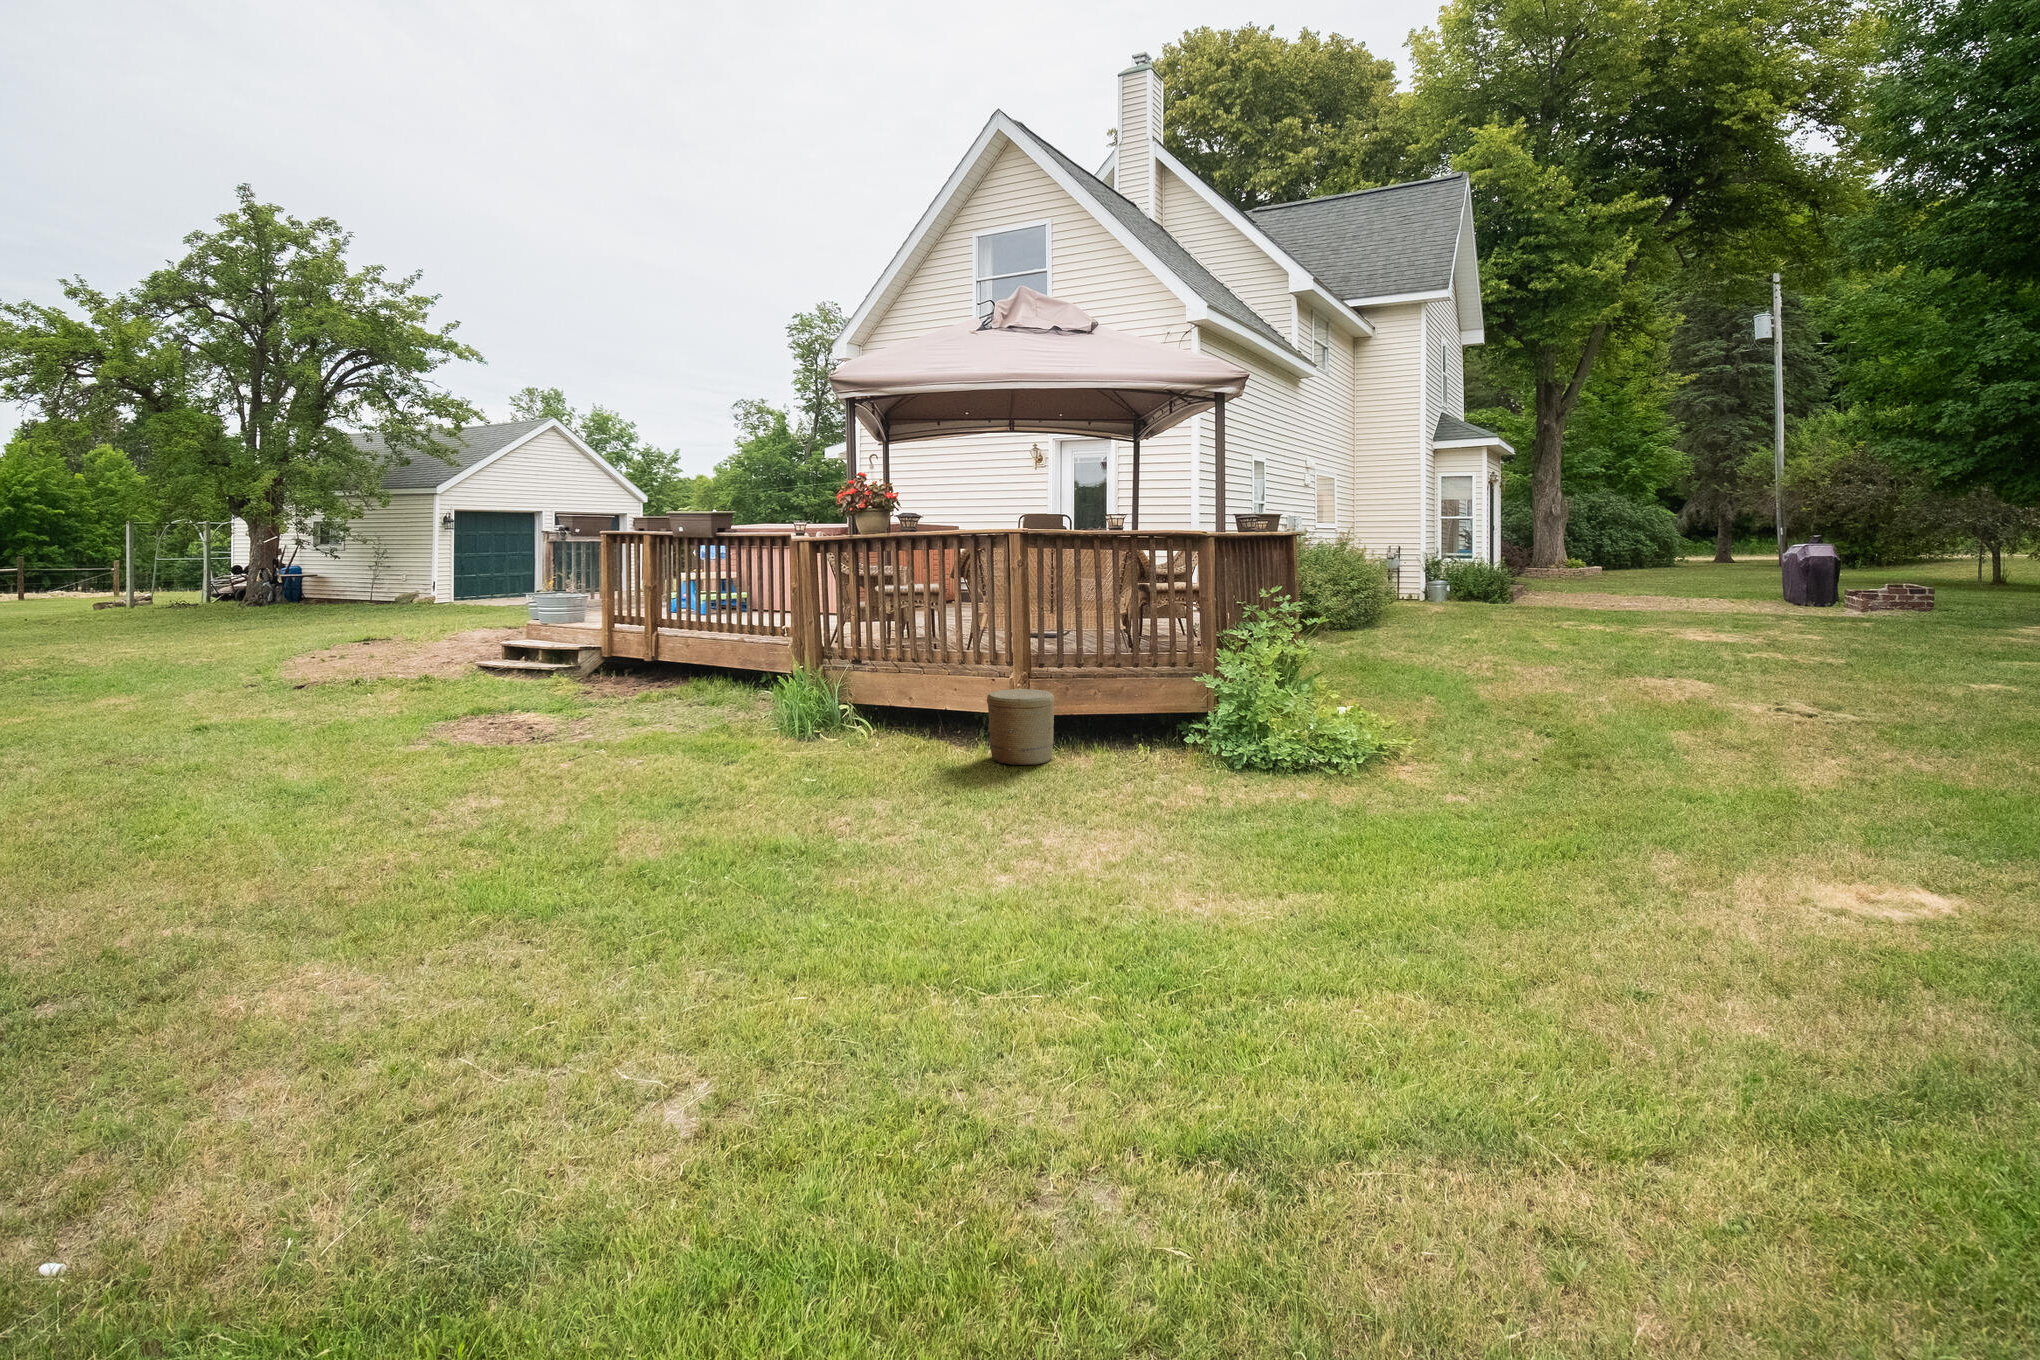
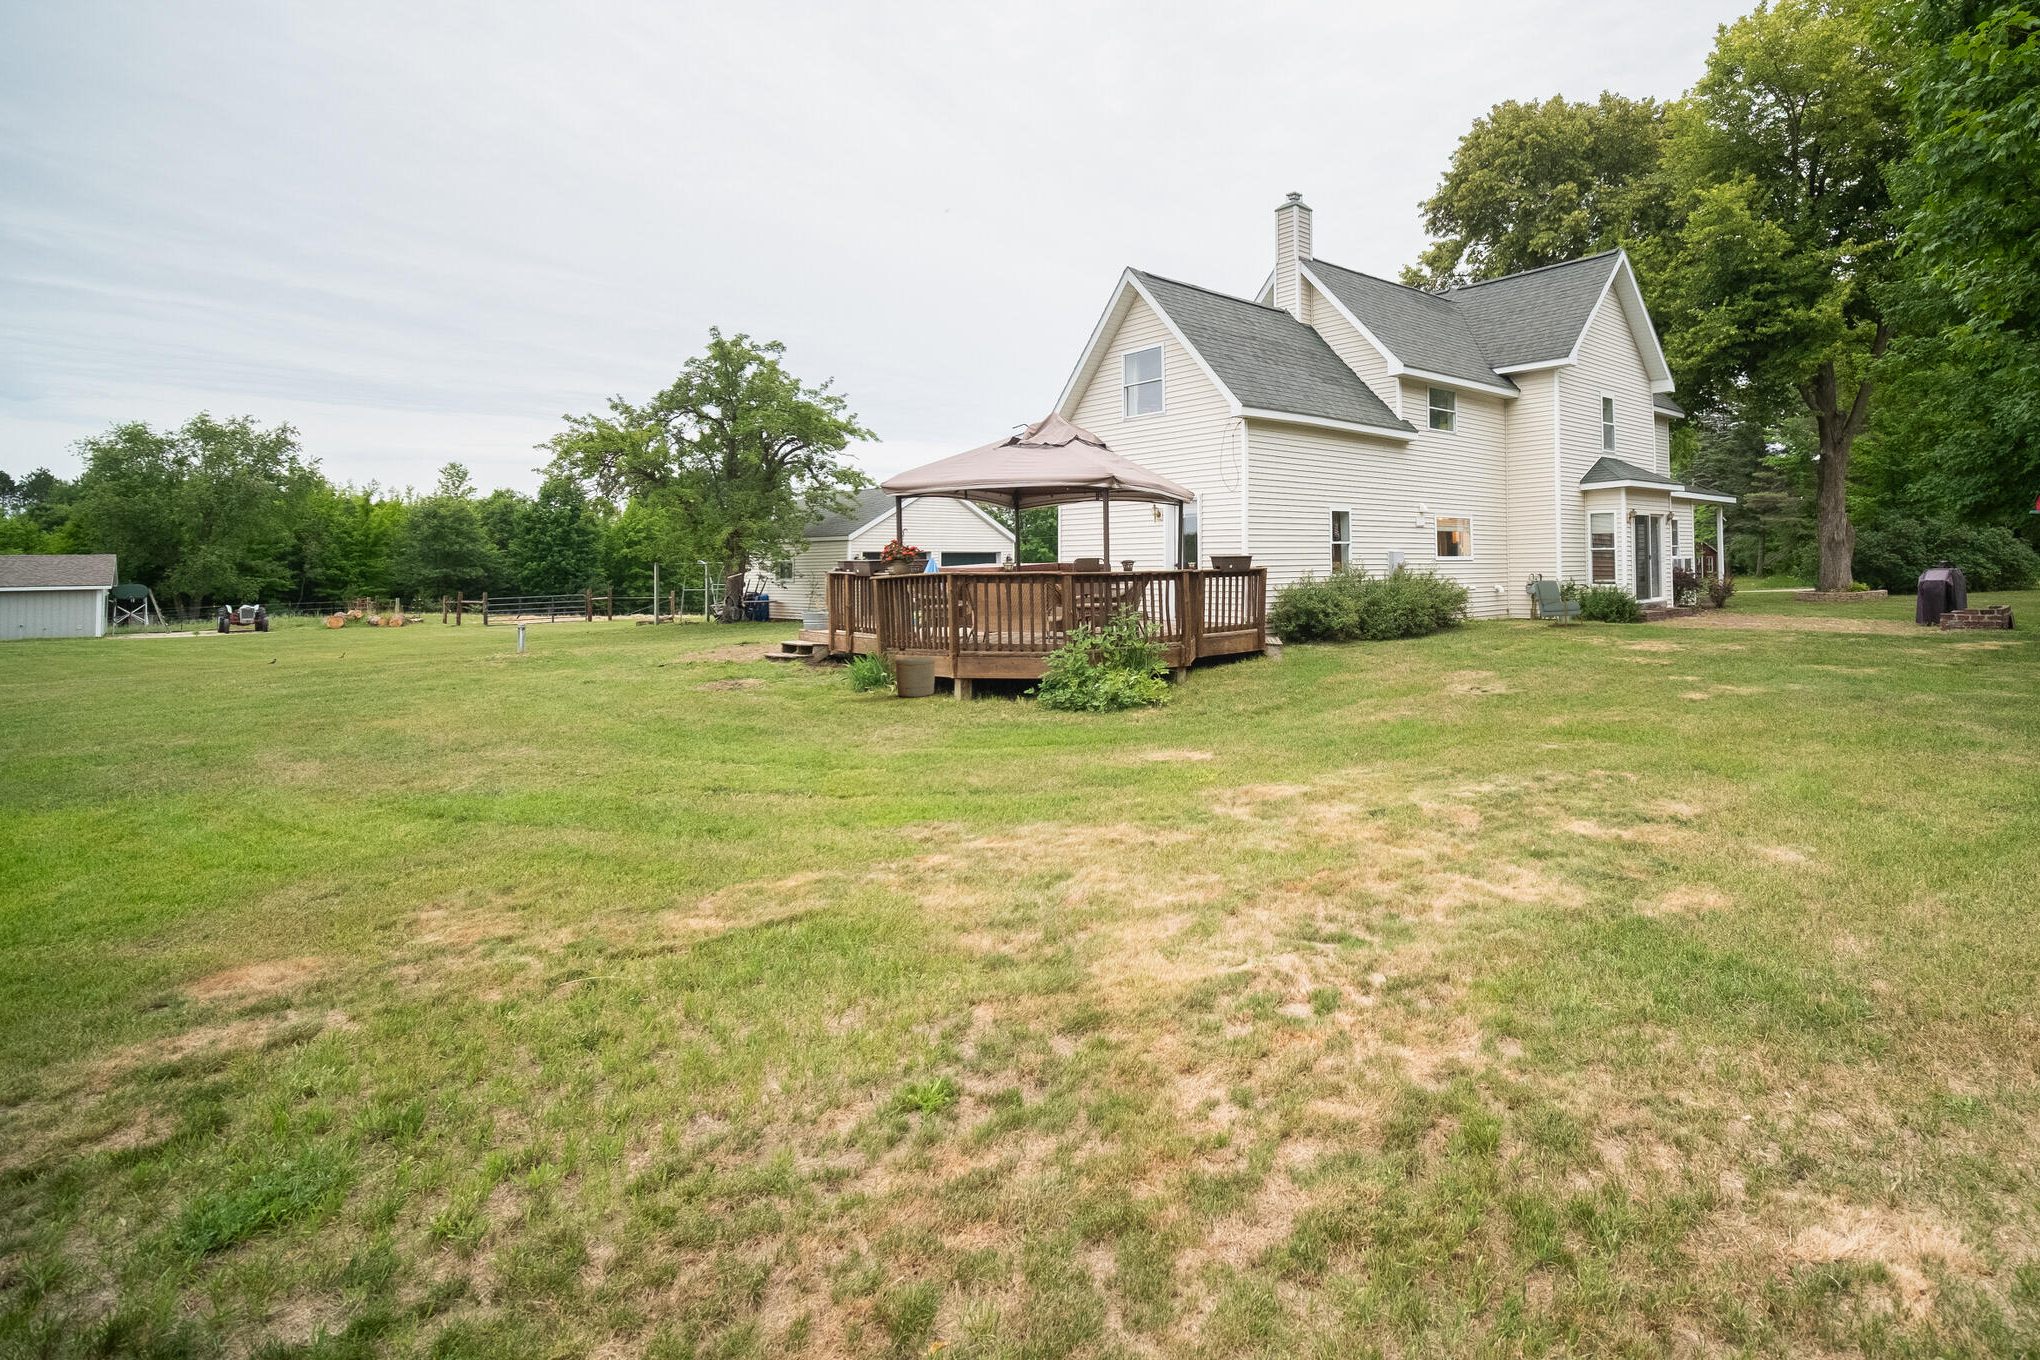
chair: none [1398,548,1450,601] -> present [1533,580,1583,627]

